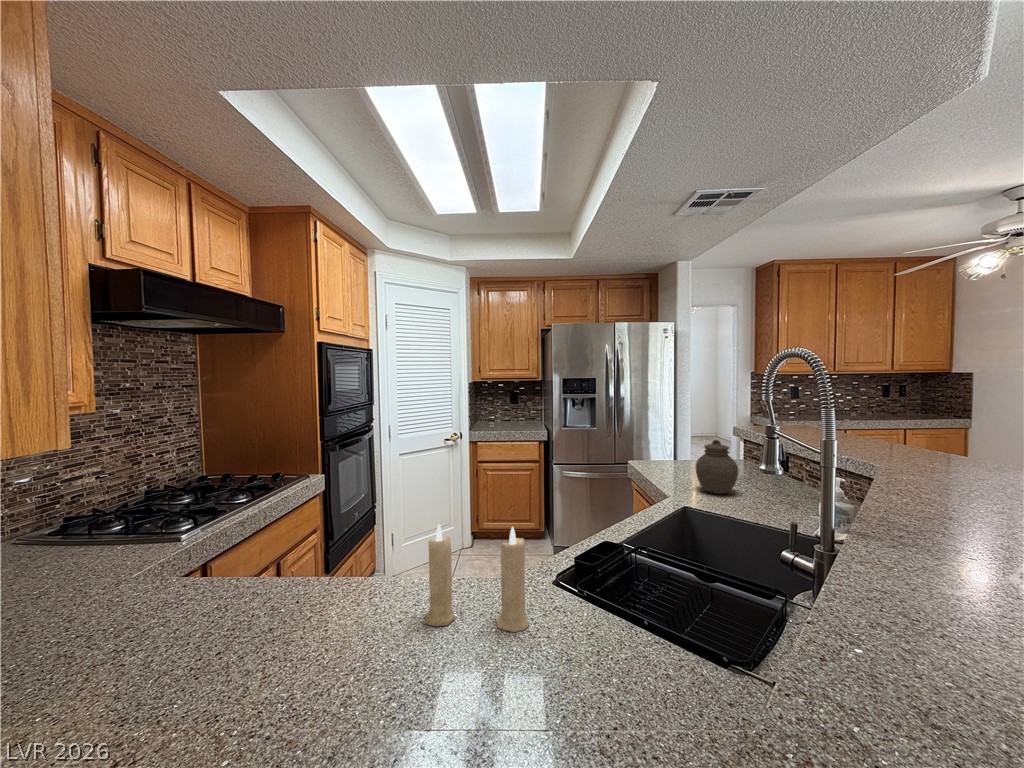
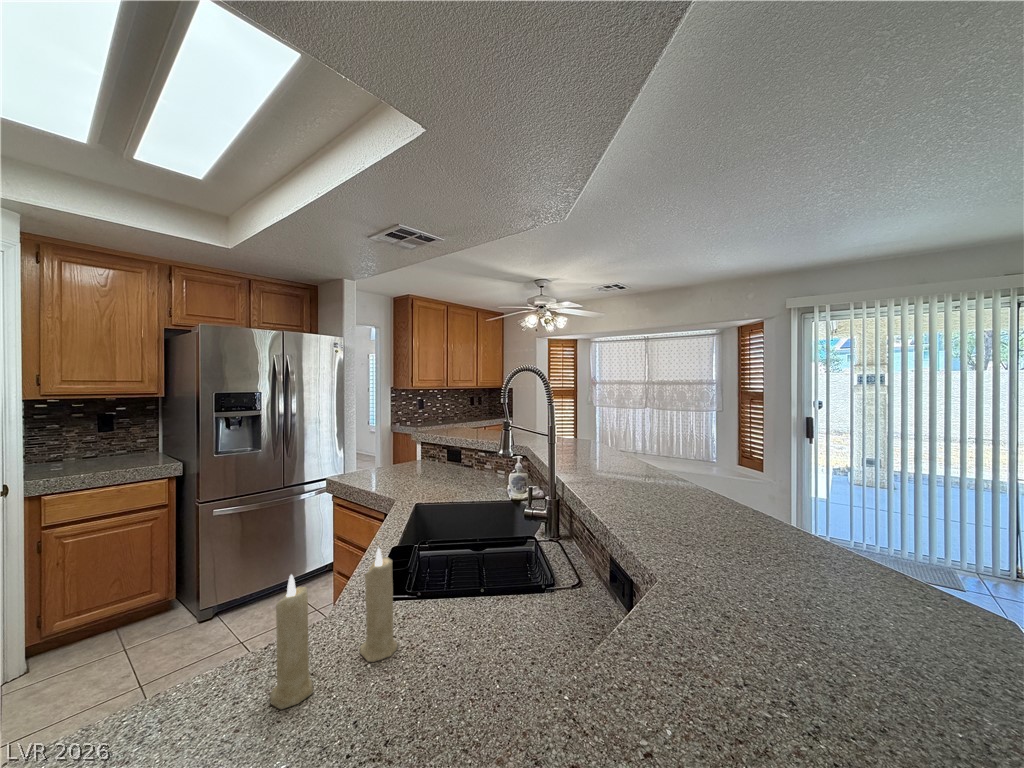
jar: present [695,440,738,494] -> none [411,443,444,489]

